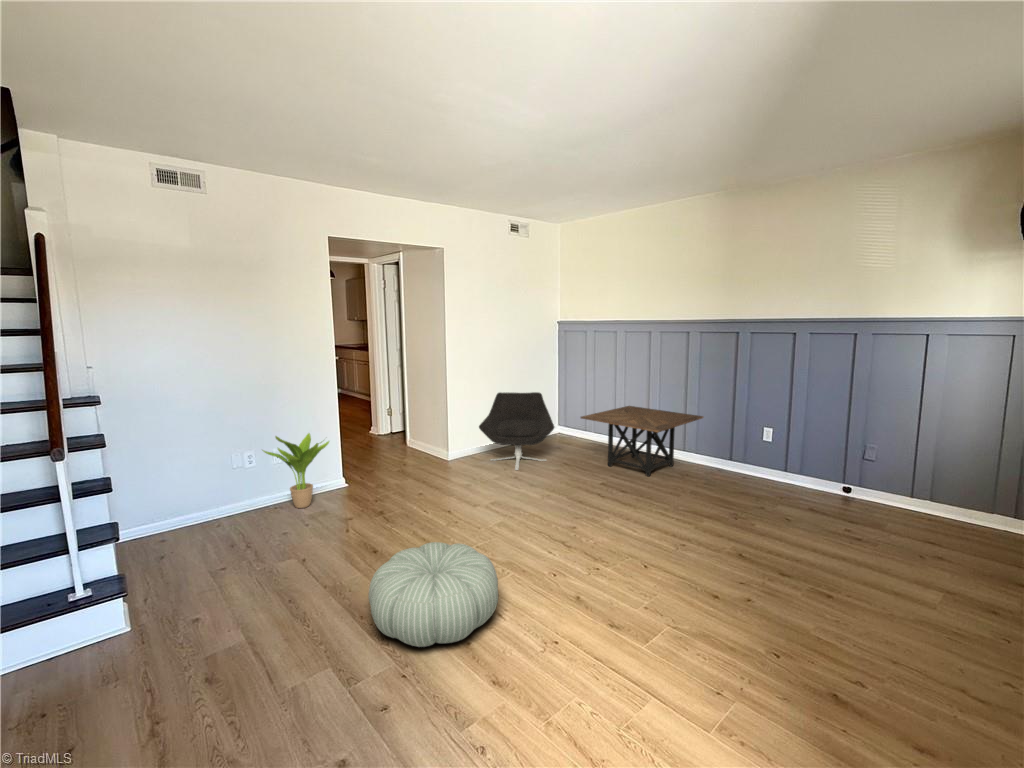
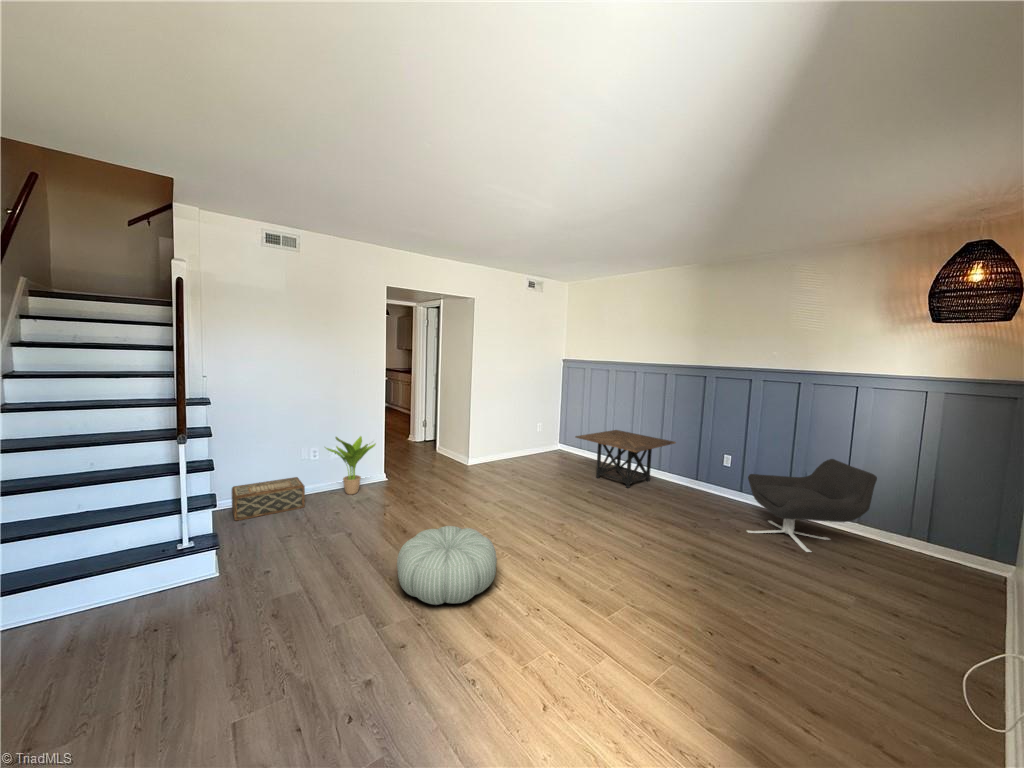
lounge chair: present [479,392,554,470] -> present [747,459,877,552]
woven basket: none [142,491,242,553] -> present [232,477,305,521]

